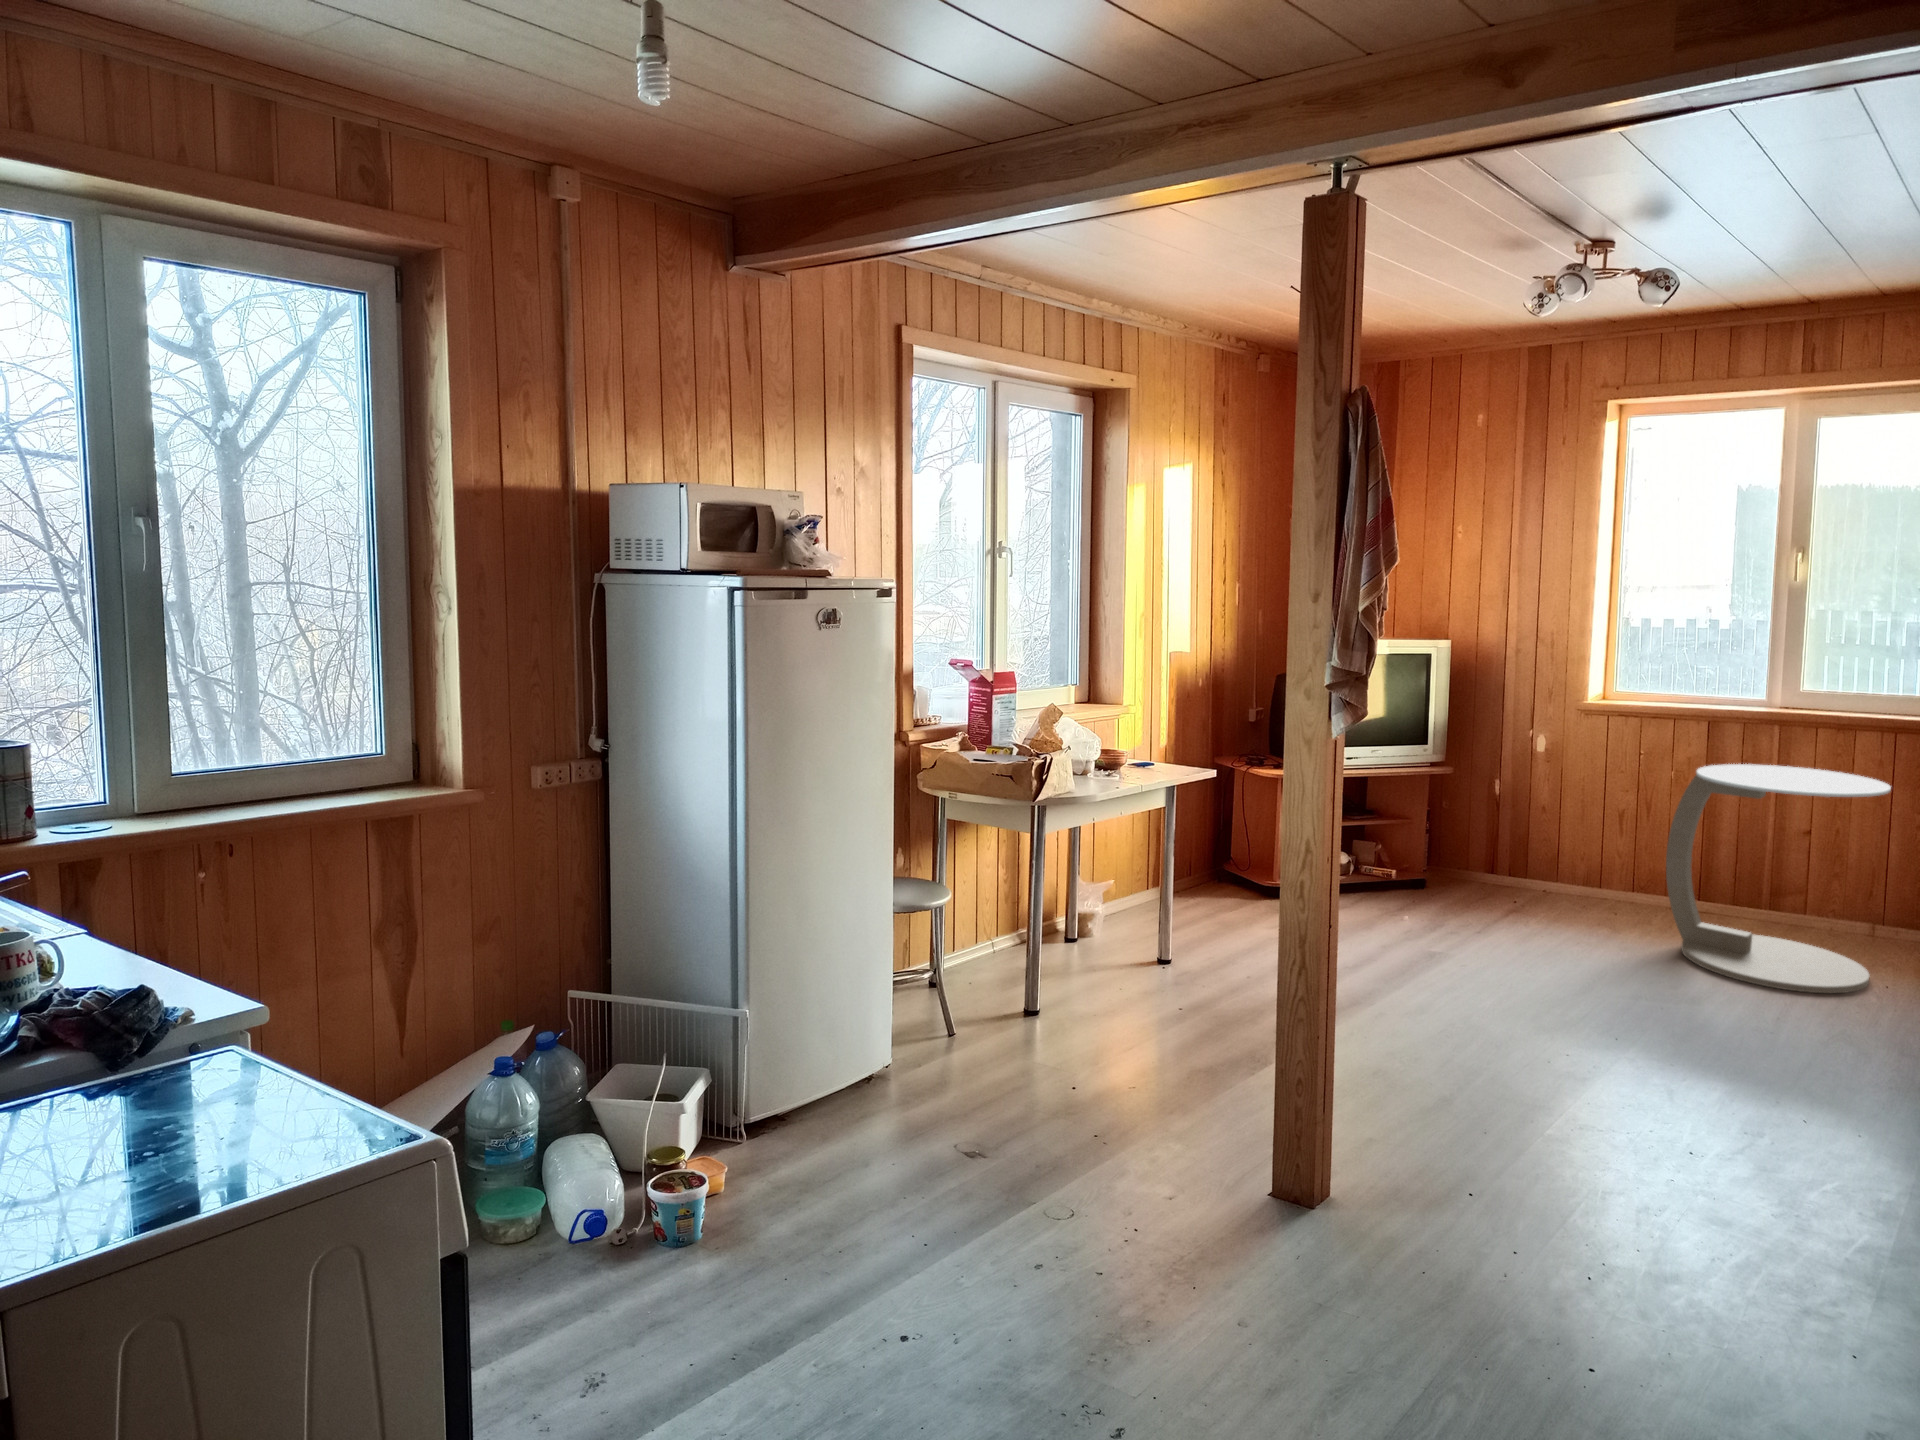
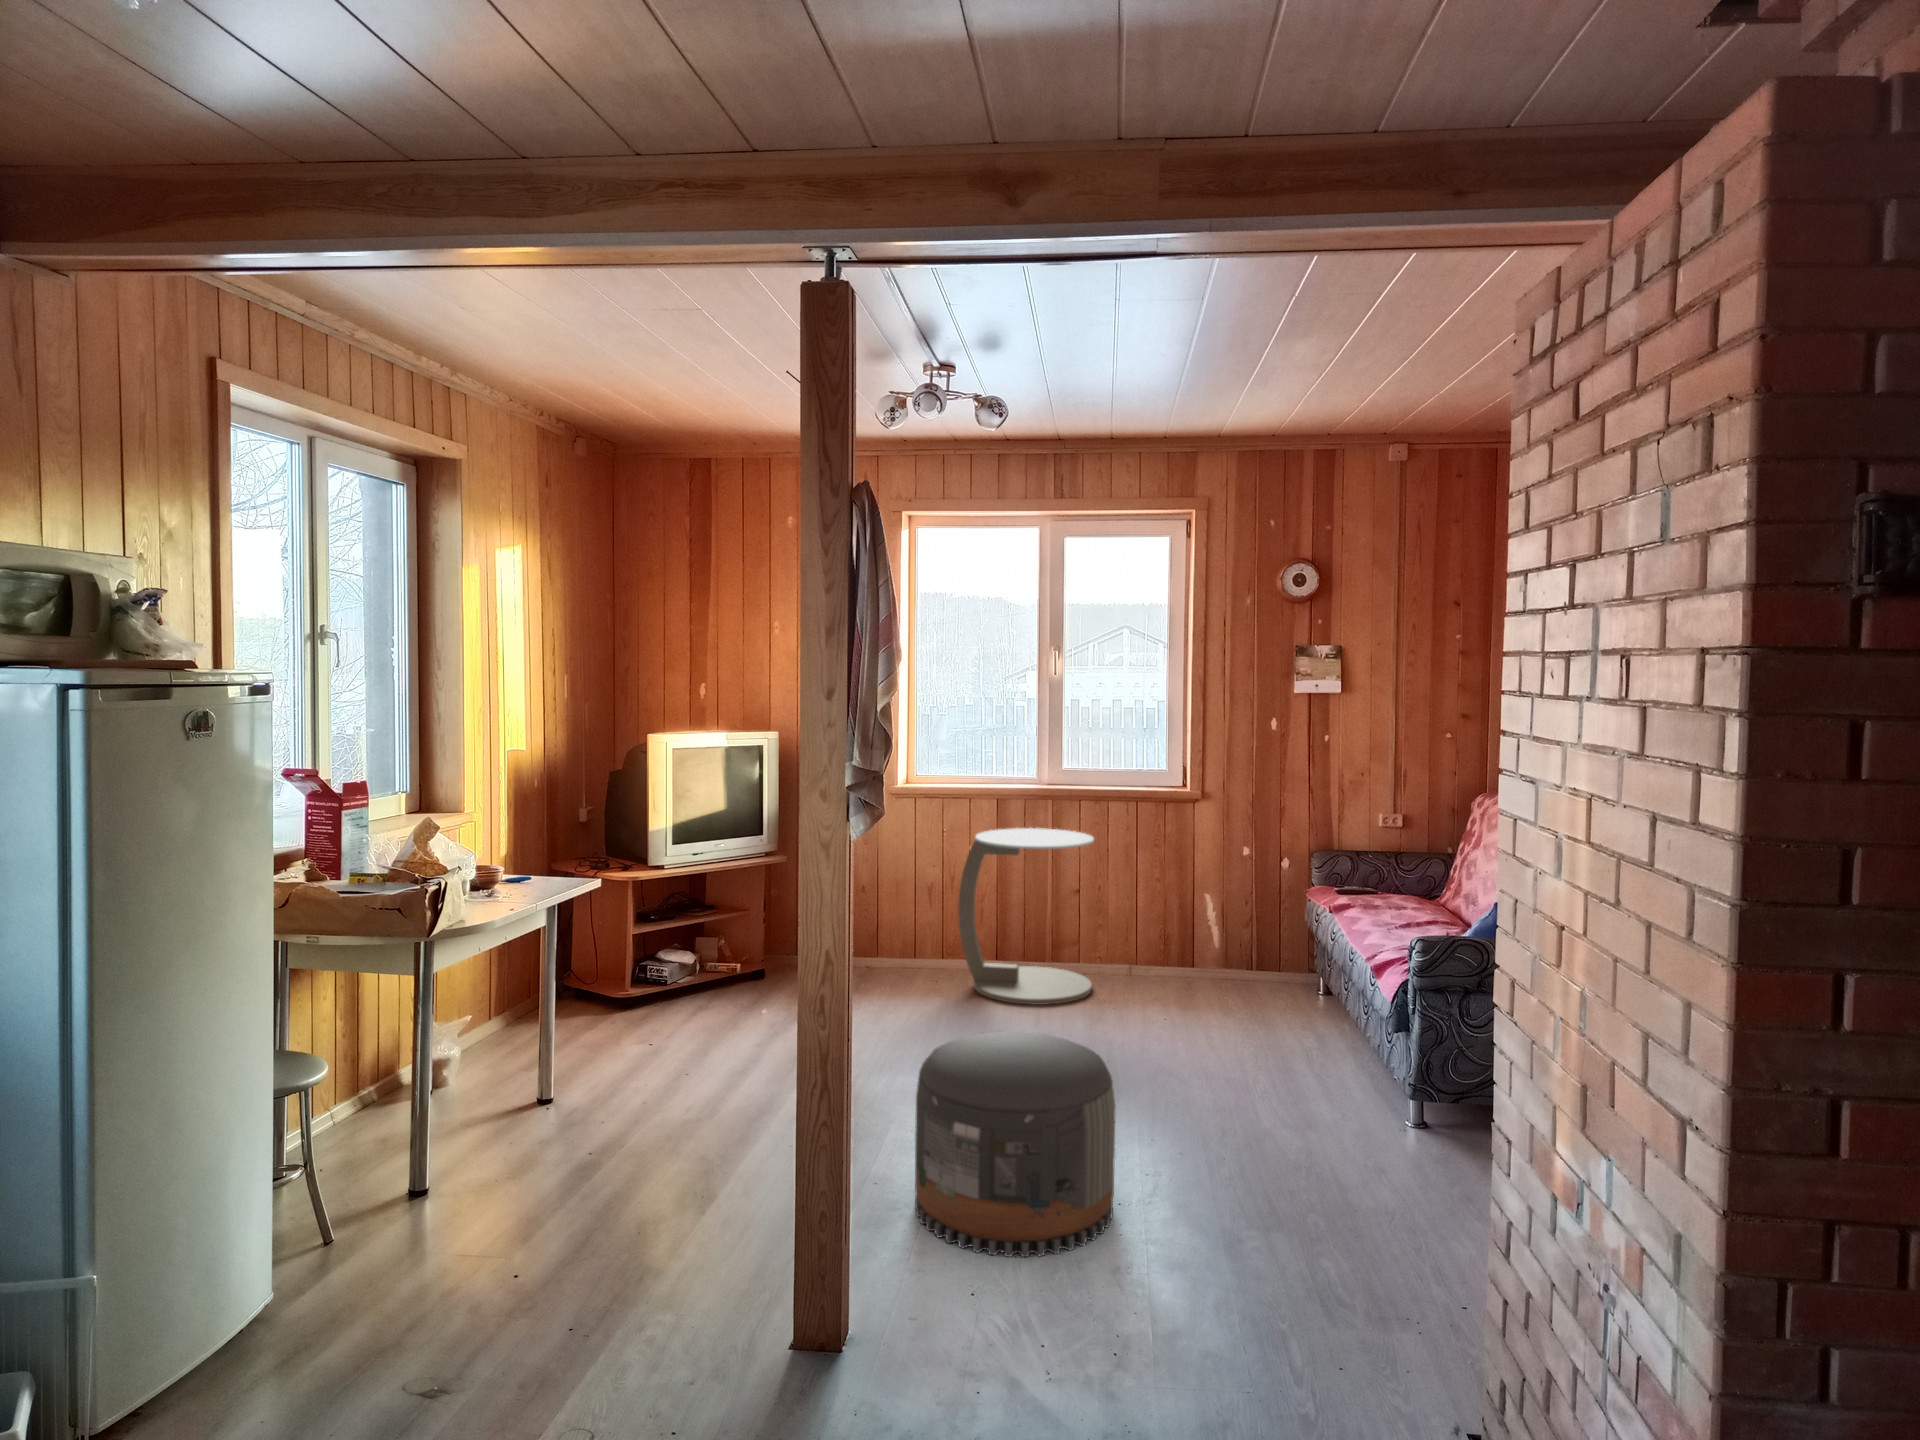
pouf: none [1475,1005,1778,1307] -> present [915,1032,1115,1257]

